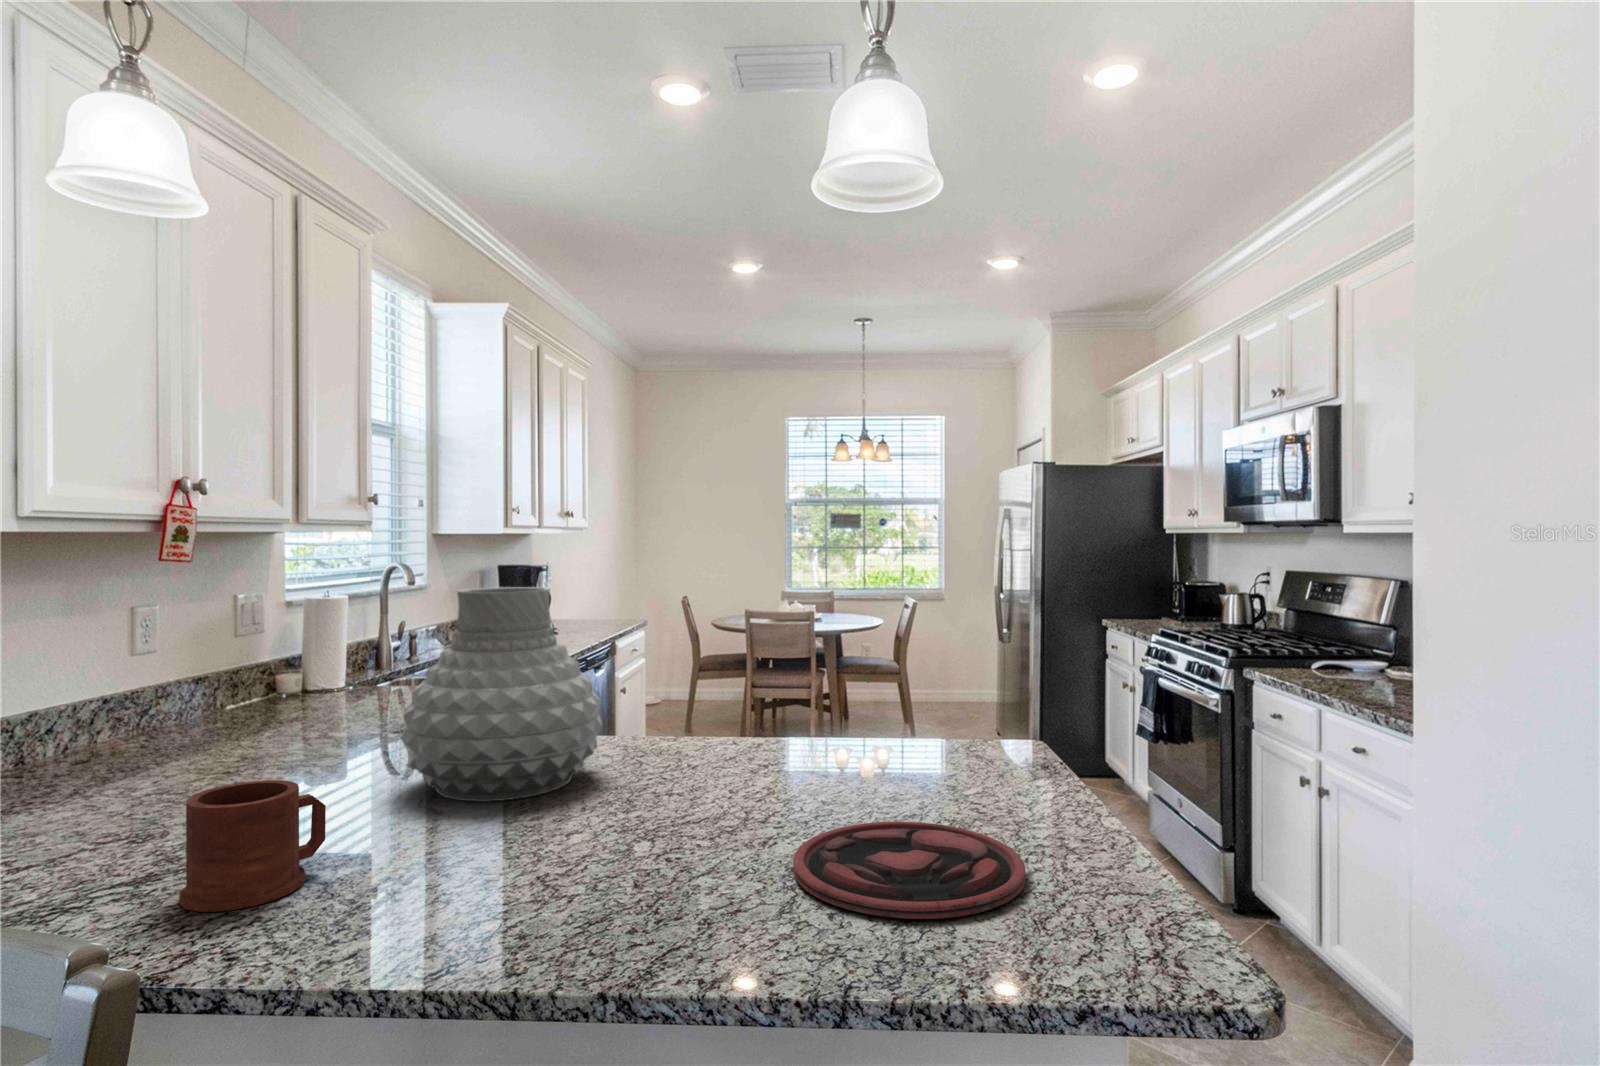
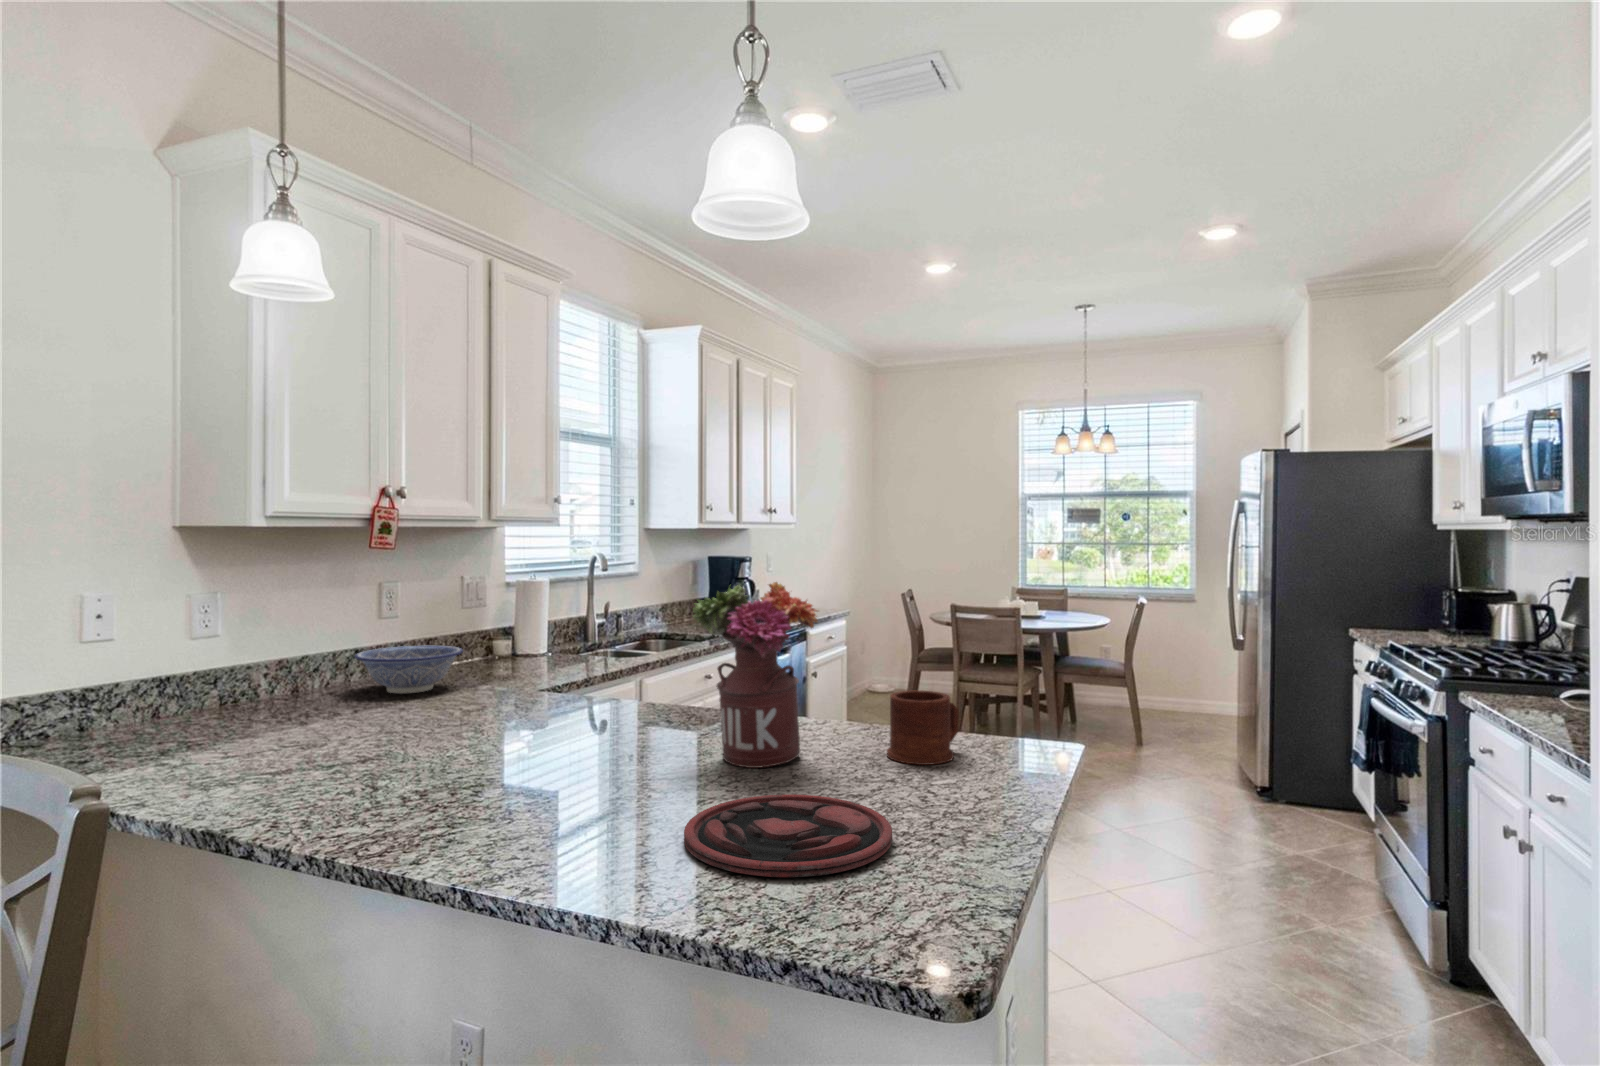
vase: present [400,587,602,802] -> none [489,574,652,747]
flower arrangement: none [681,590,825,799] -> present [693,582,818,768]
decorative bowl: none [123,686,281,752] -> present [355,645,463,694]
mug: present [179,780,326,912] -> present [887,691,958,765]

